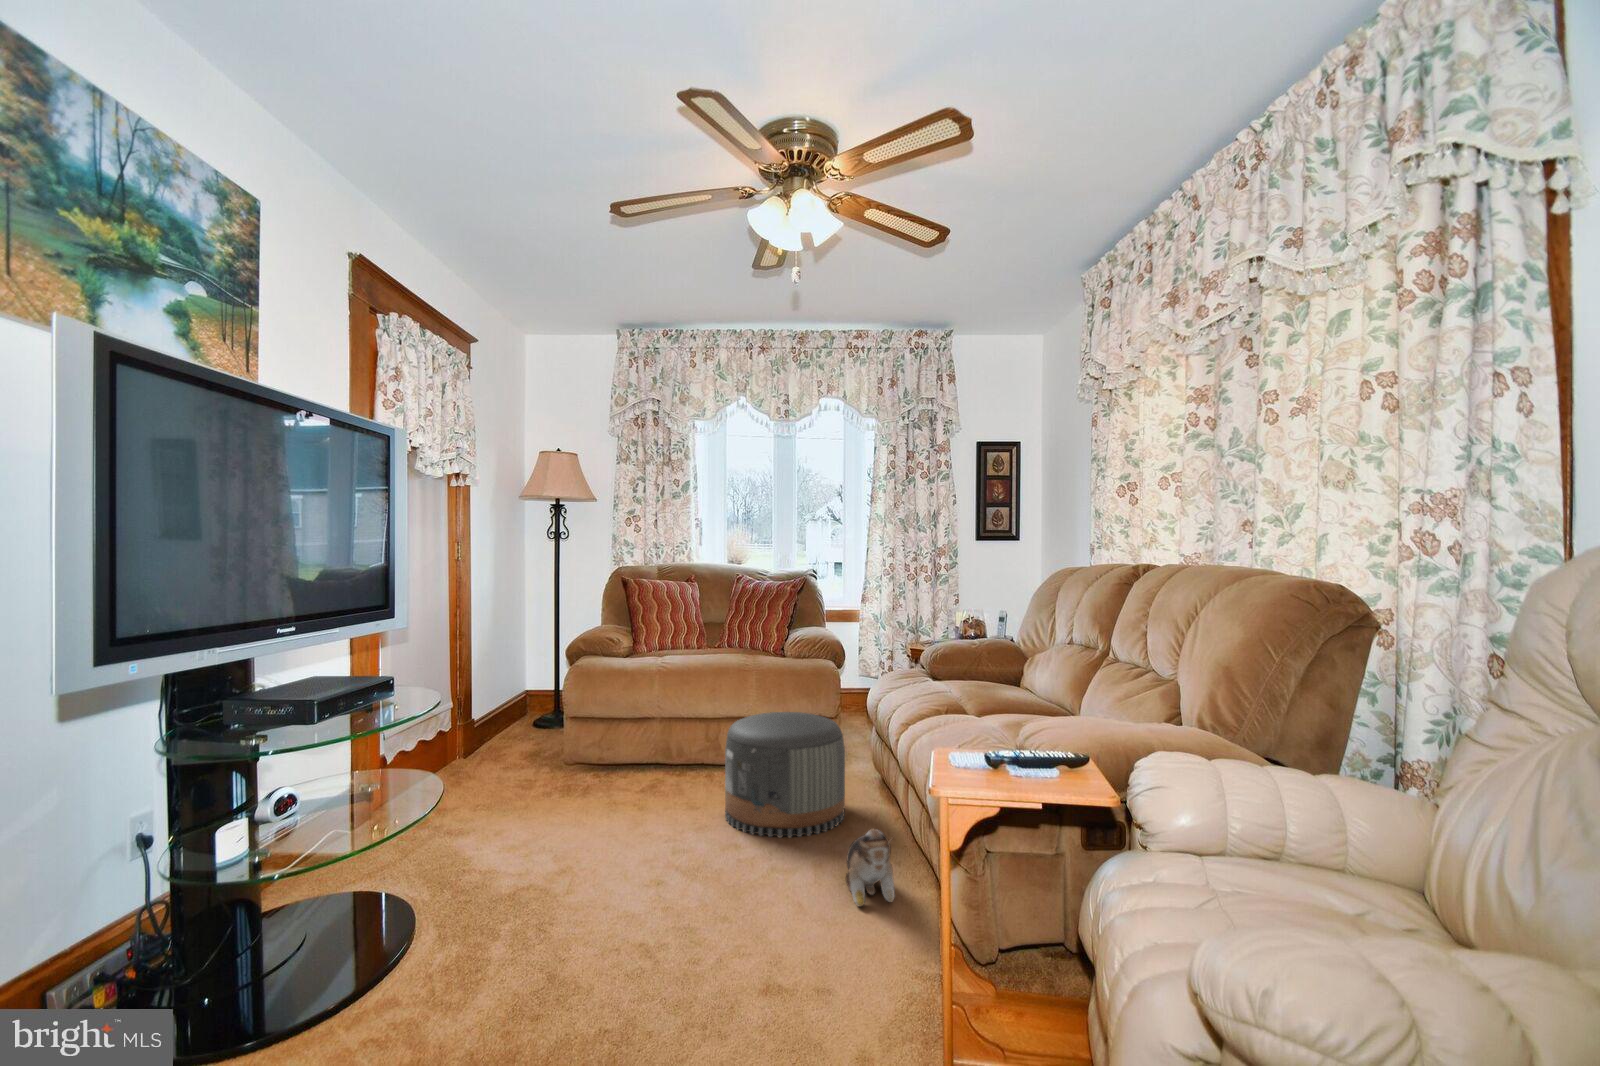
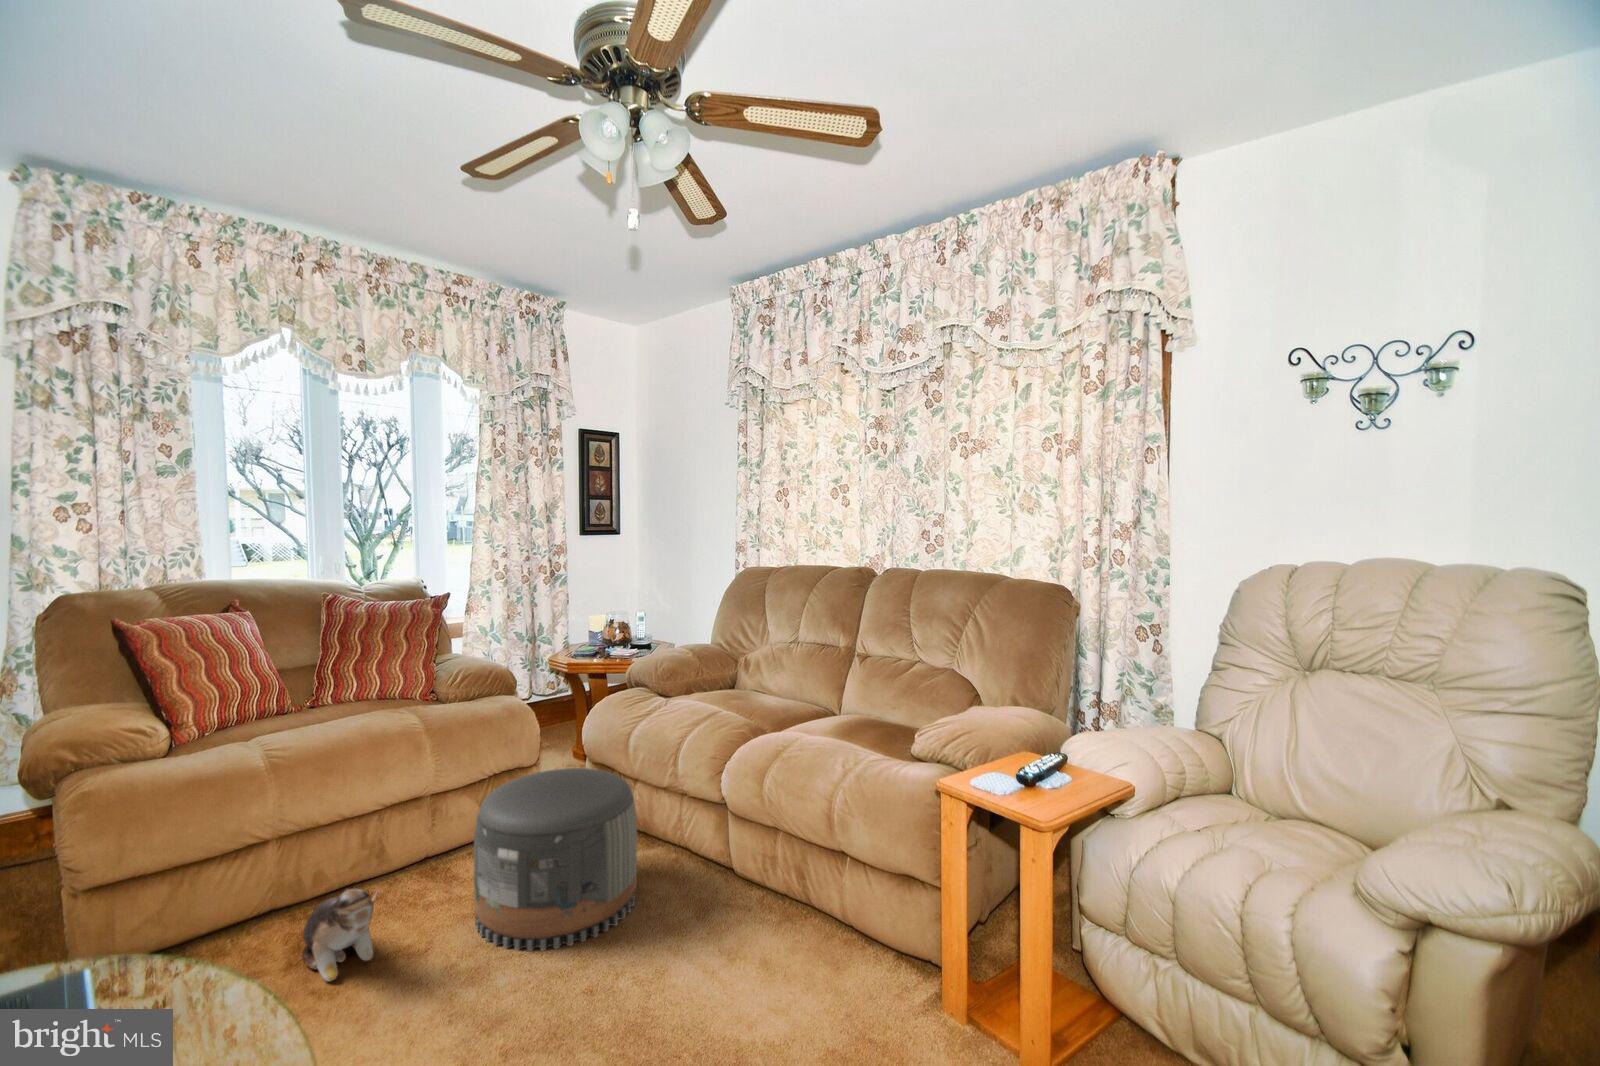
plush toy: present [846,828,895,906] -> present [302,889,379,981]

